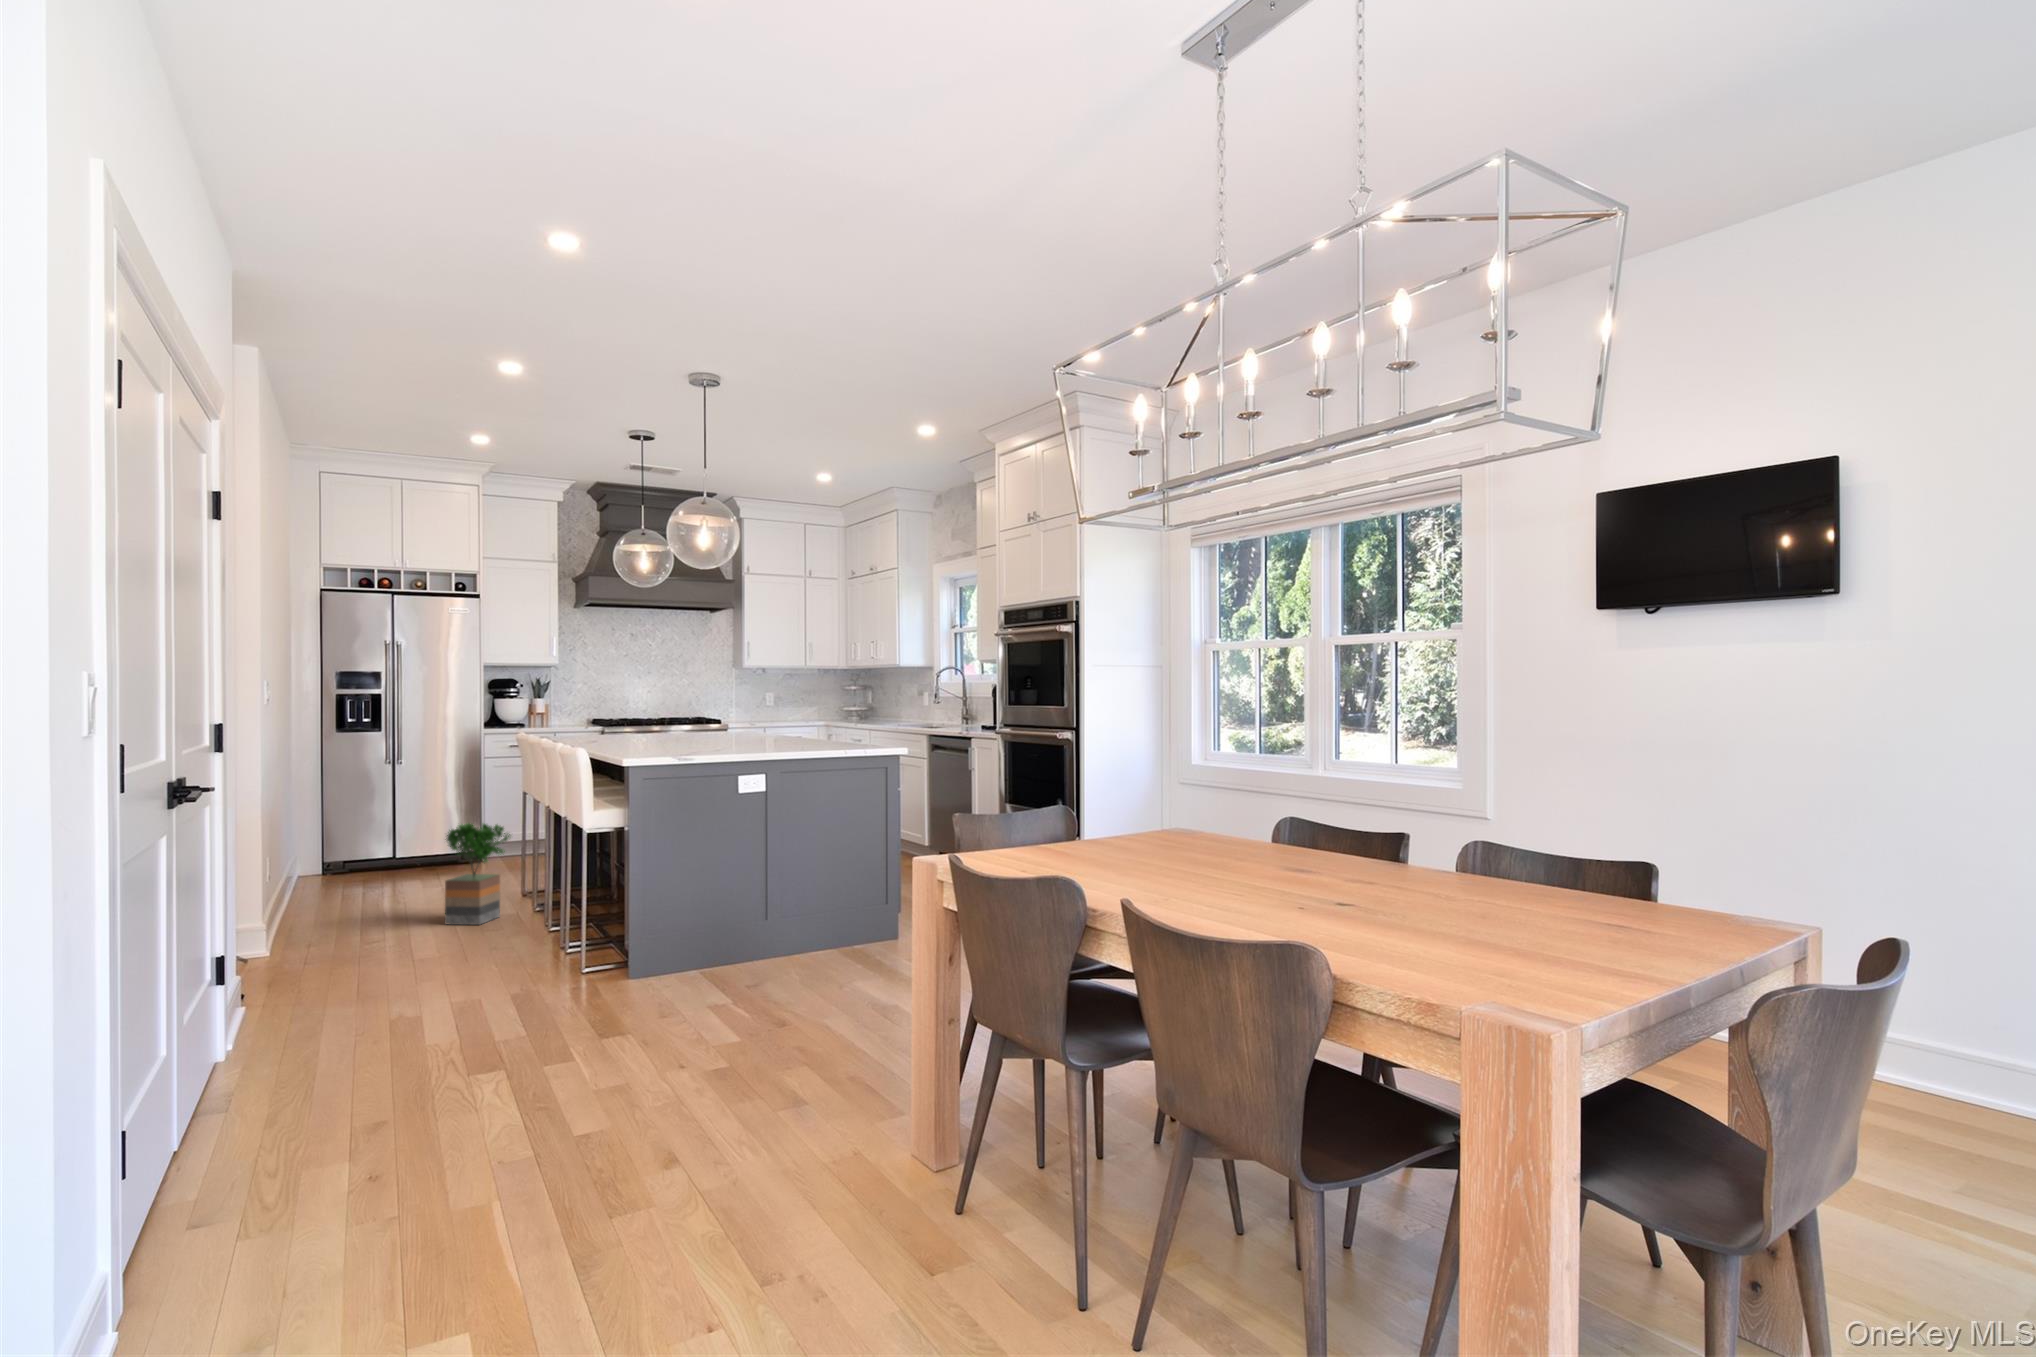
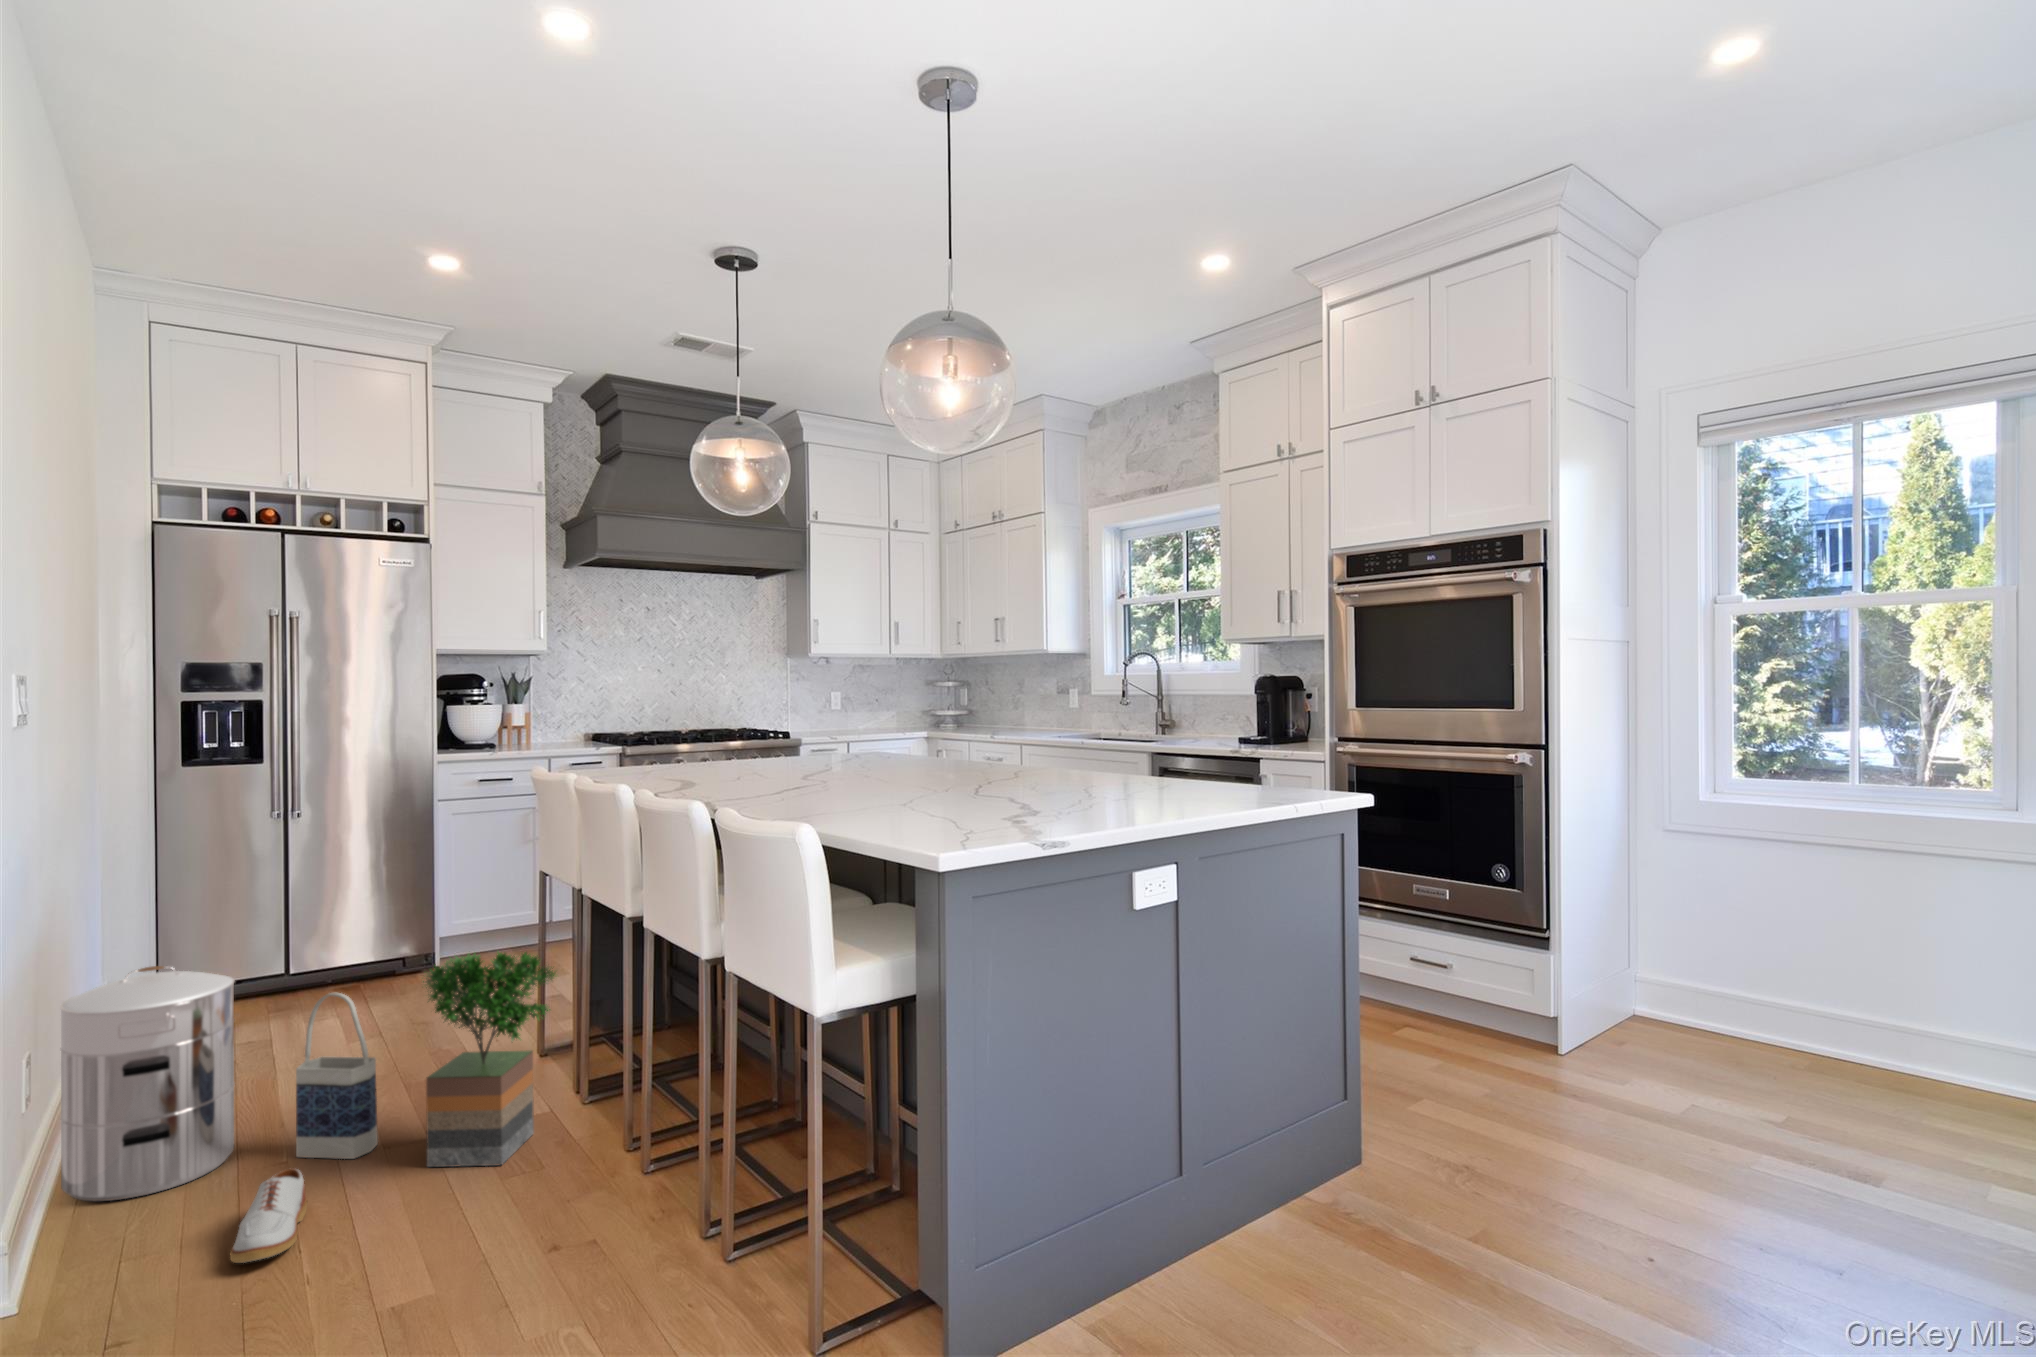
waste bin: none [280,823,358,929] -> present [60,966,234,1201]
bag: none [386,840,425,921] -> present [296,993,378,1159]
shoe: none [352,913,387,943] -> present [230,1168,307,1263]

